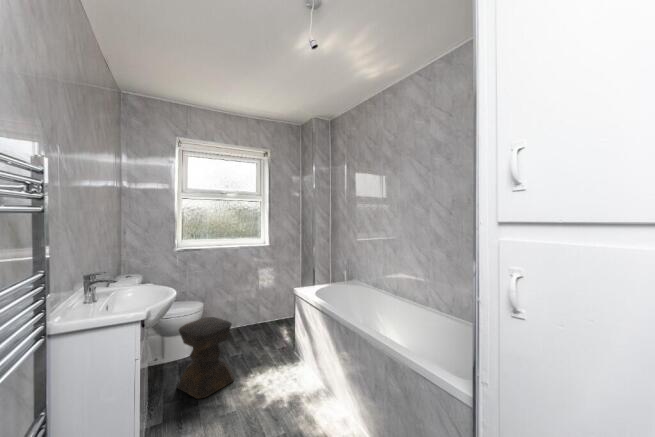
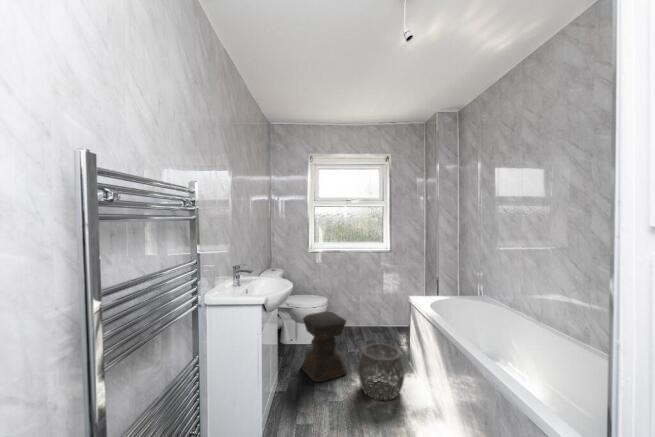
woven basket: none [249,340,297,398] -> present [358,344,405,400]

